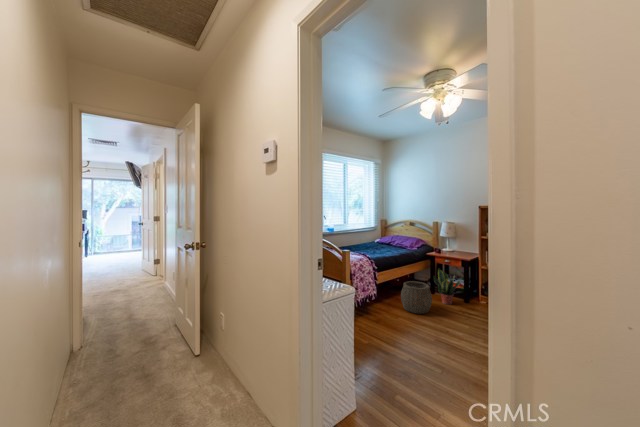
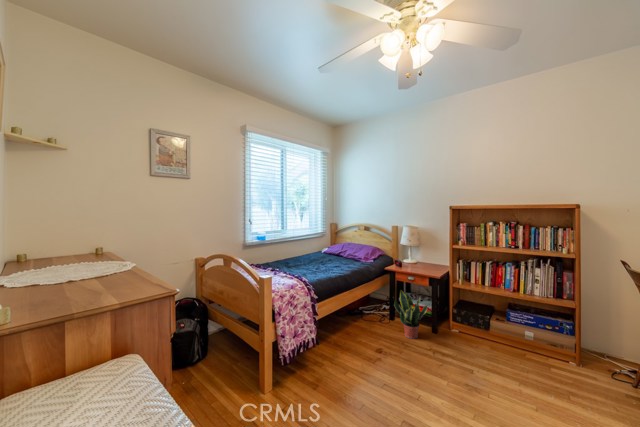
woven basket: present [401,281,432,314] -> none [351,311,393,361]

